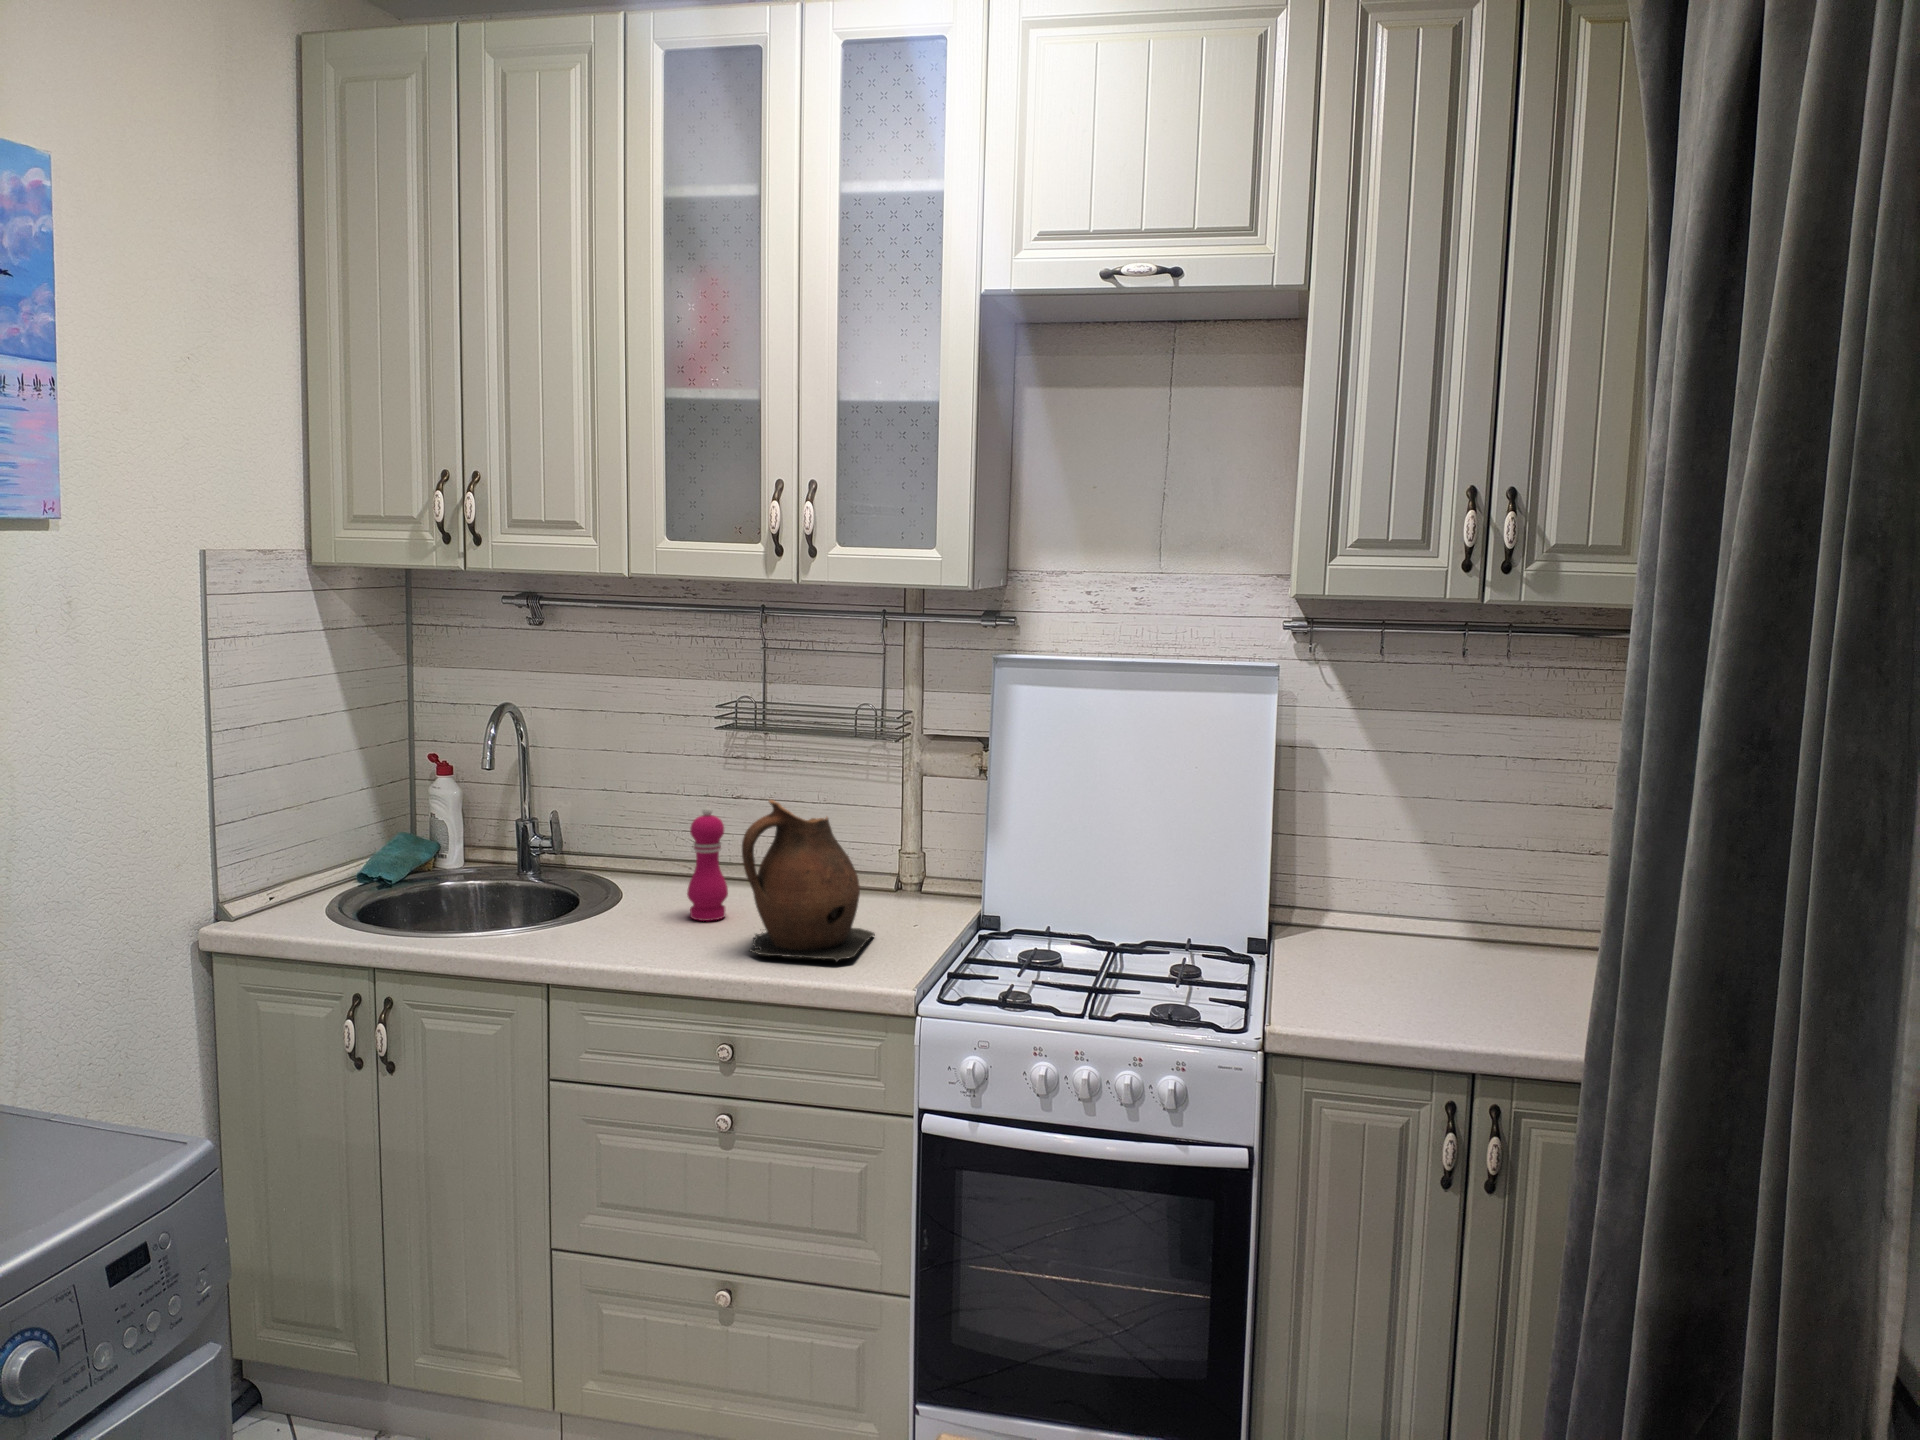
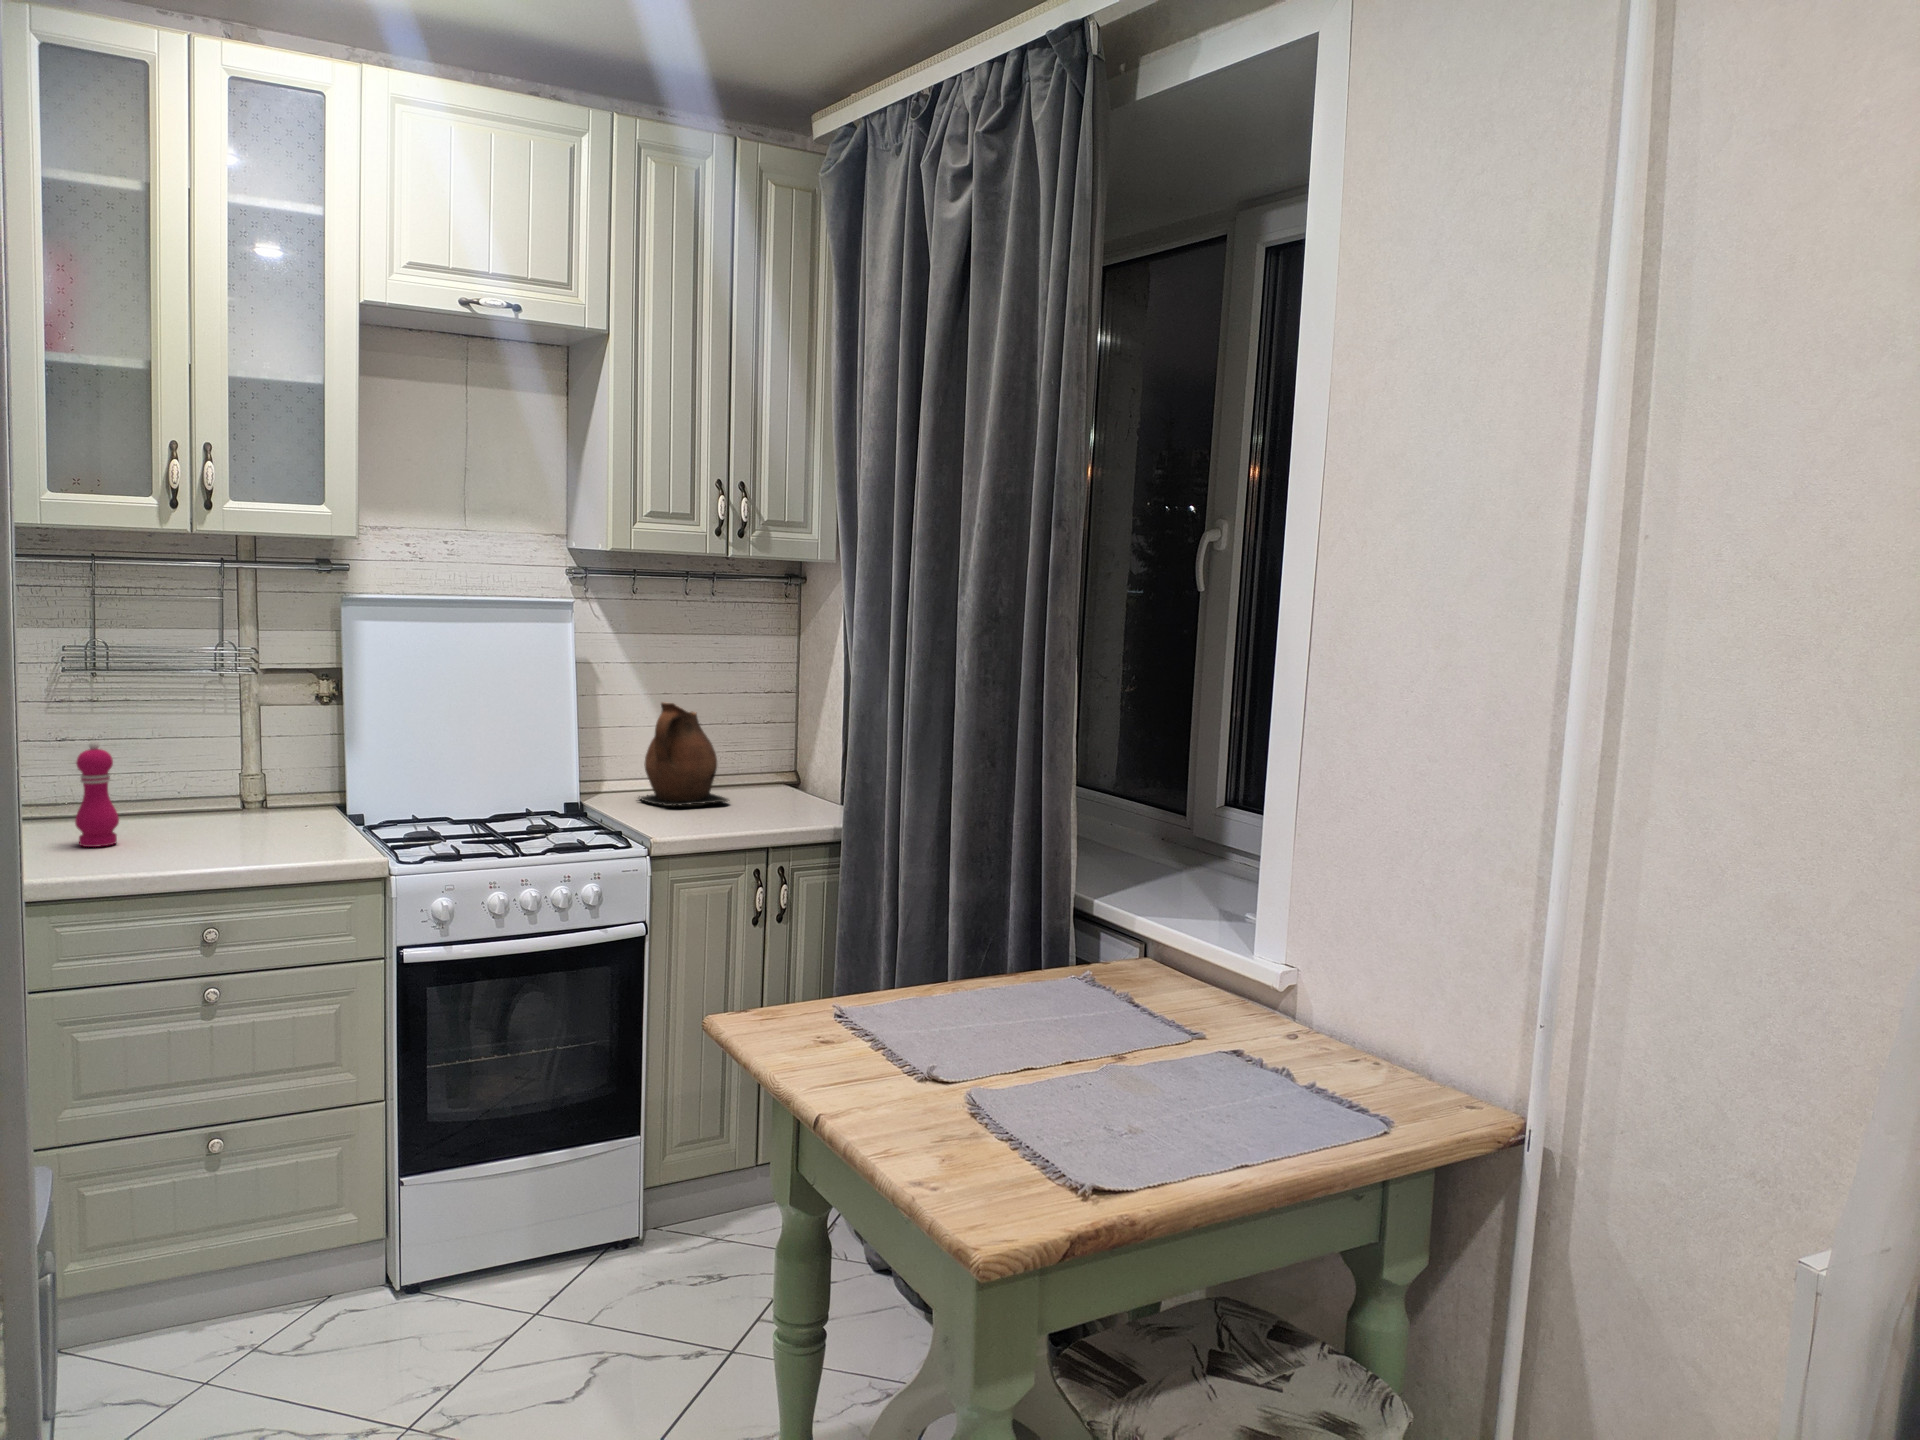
ceramic pitcher: present [742,800,875,962] -> present [639,703,728,806]

